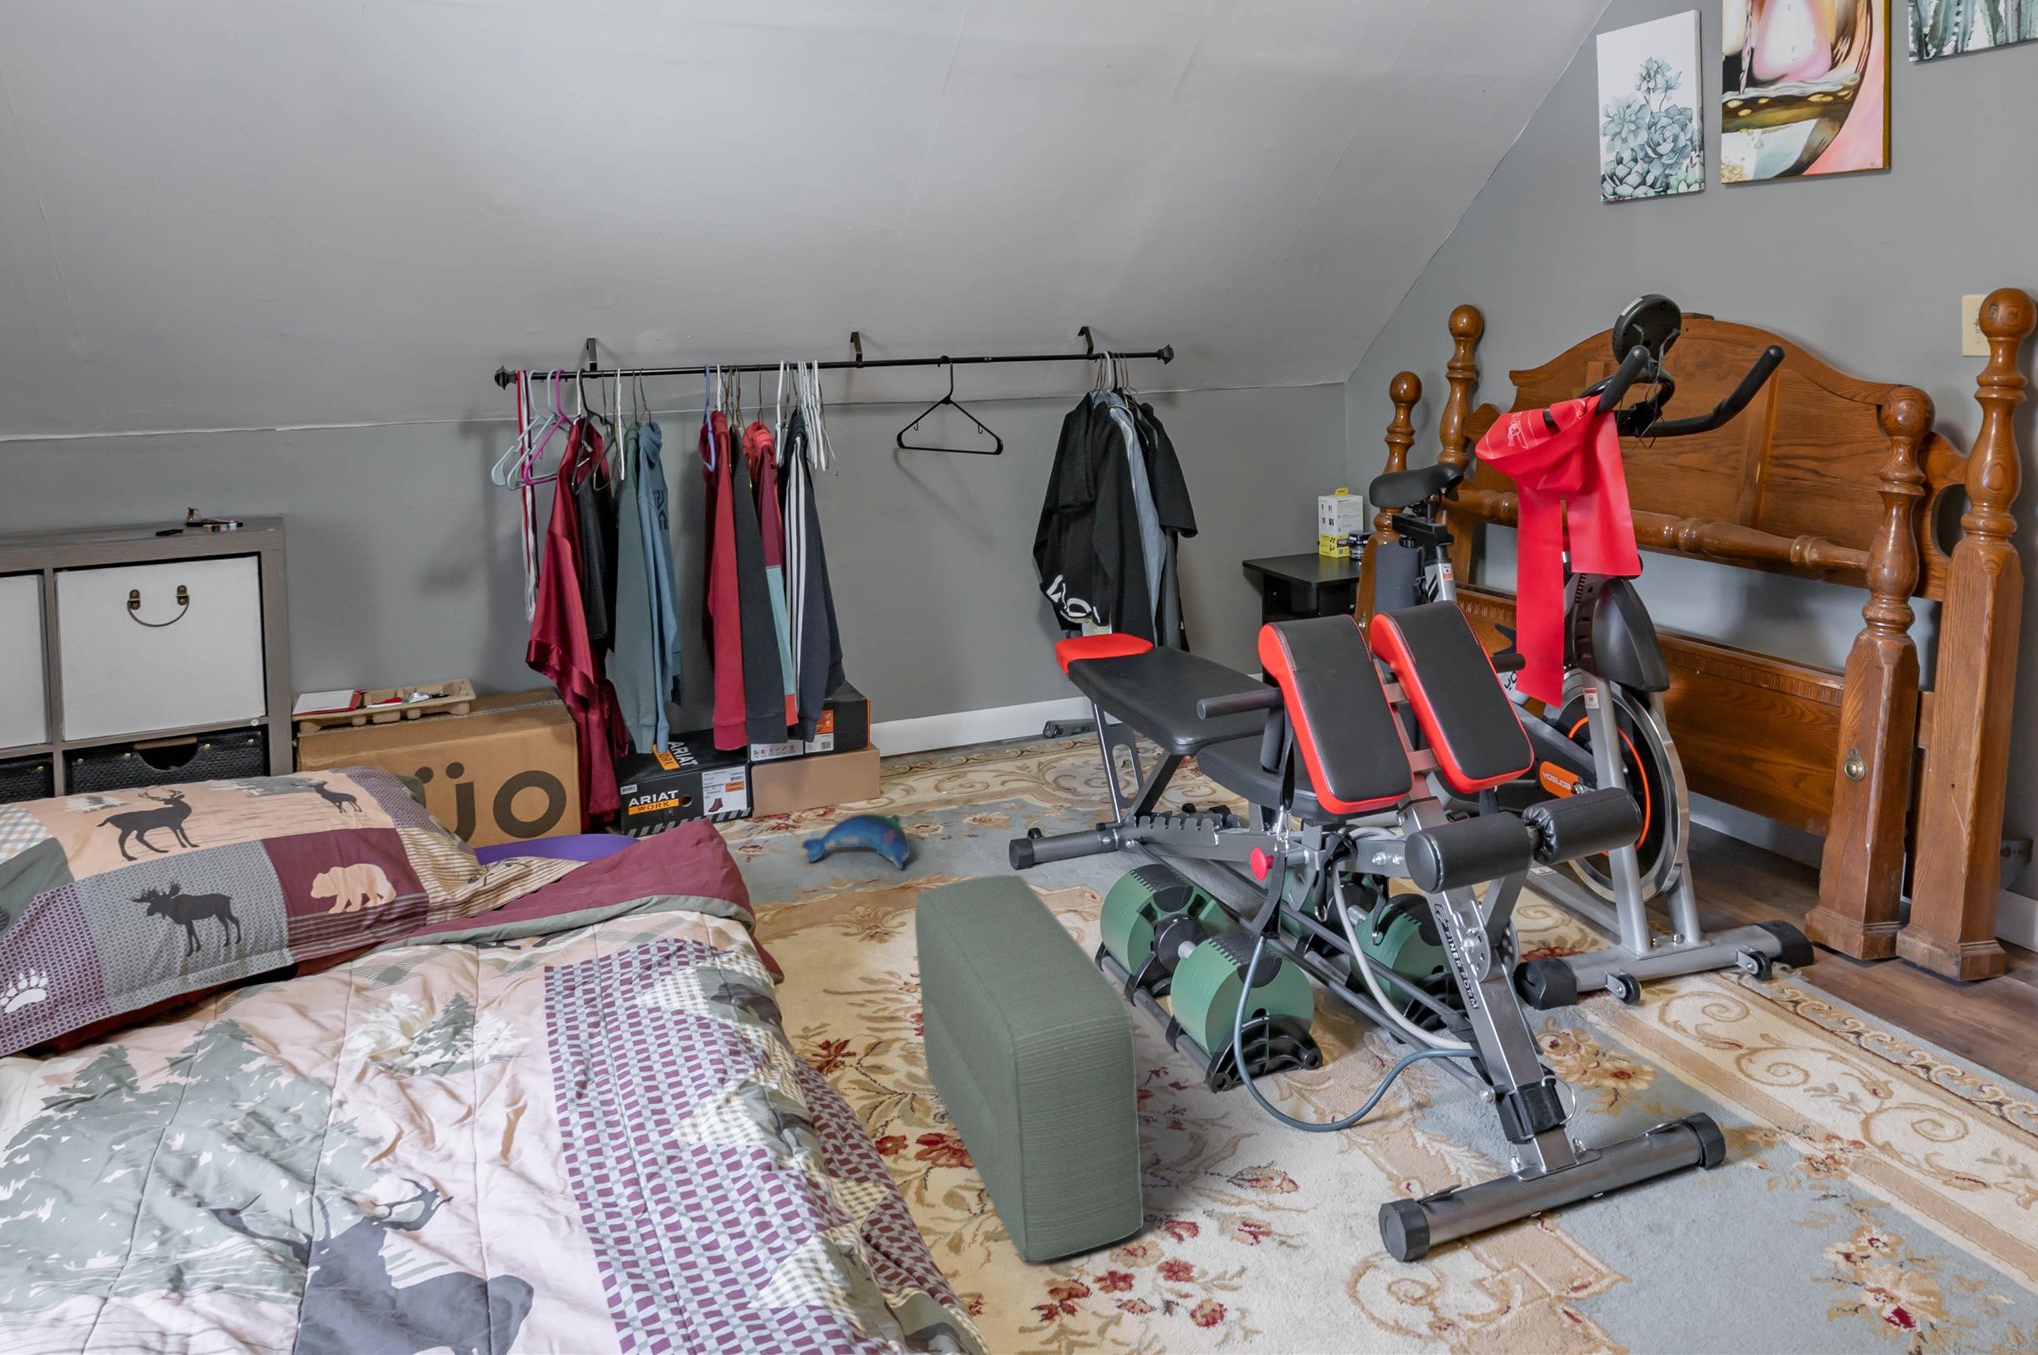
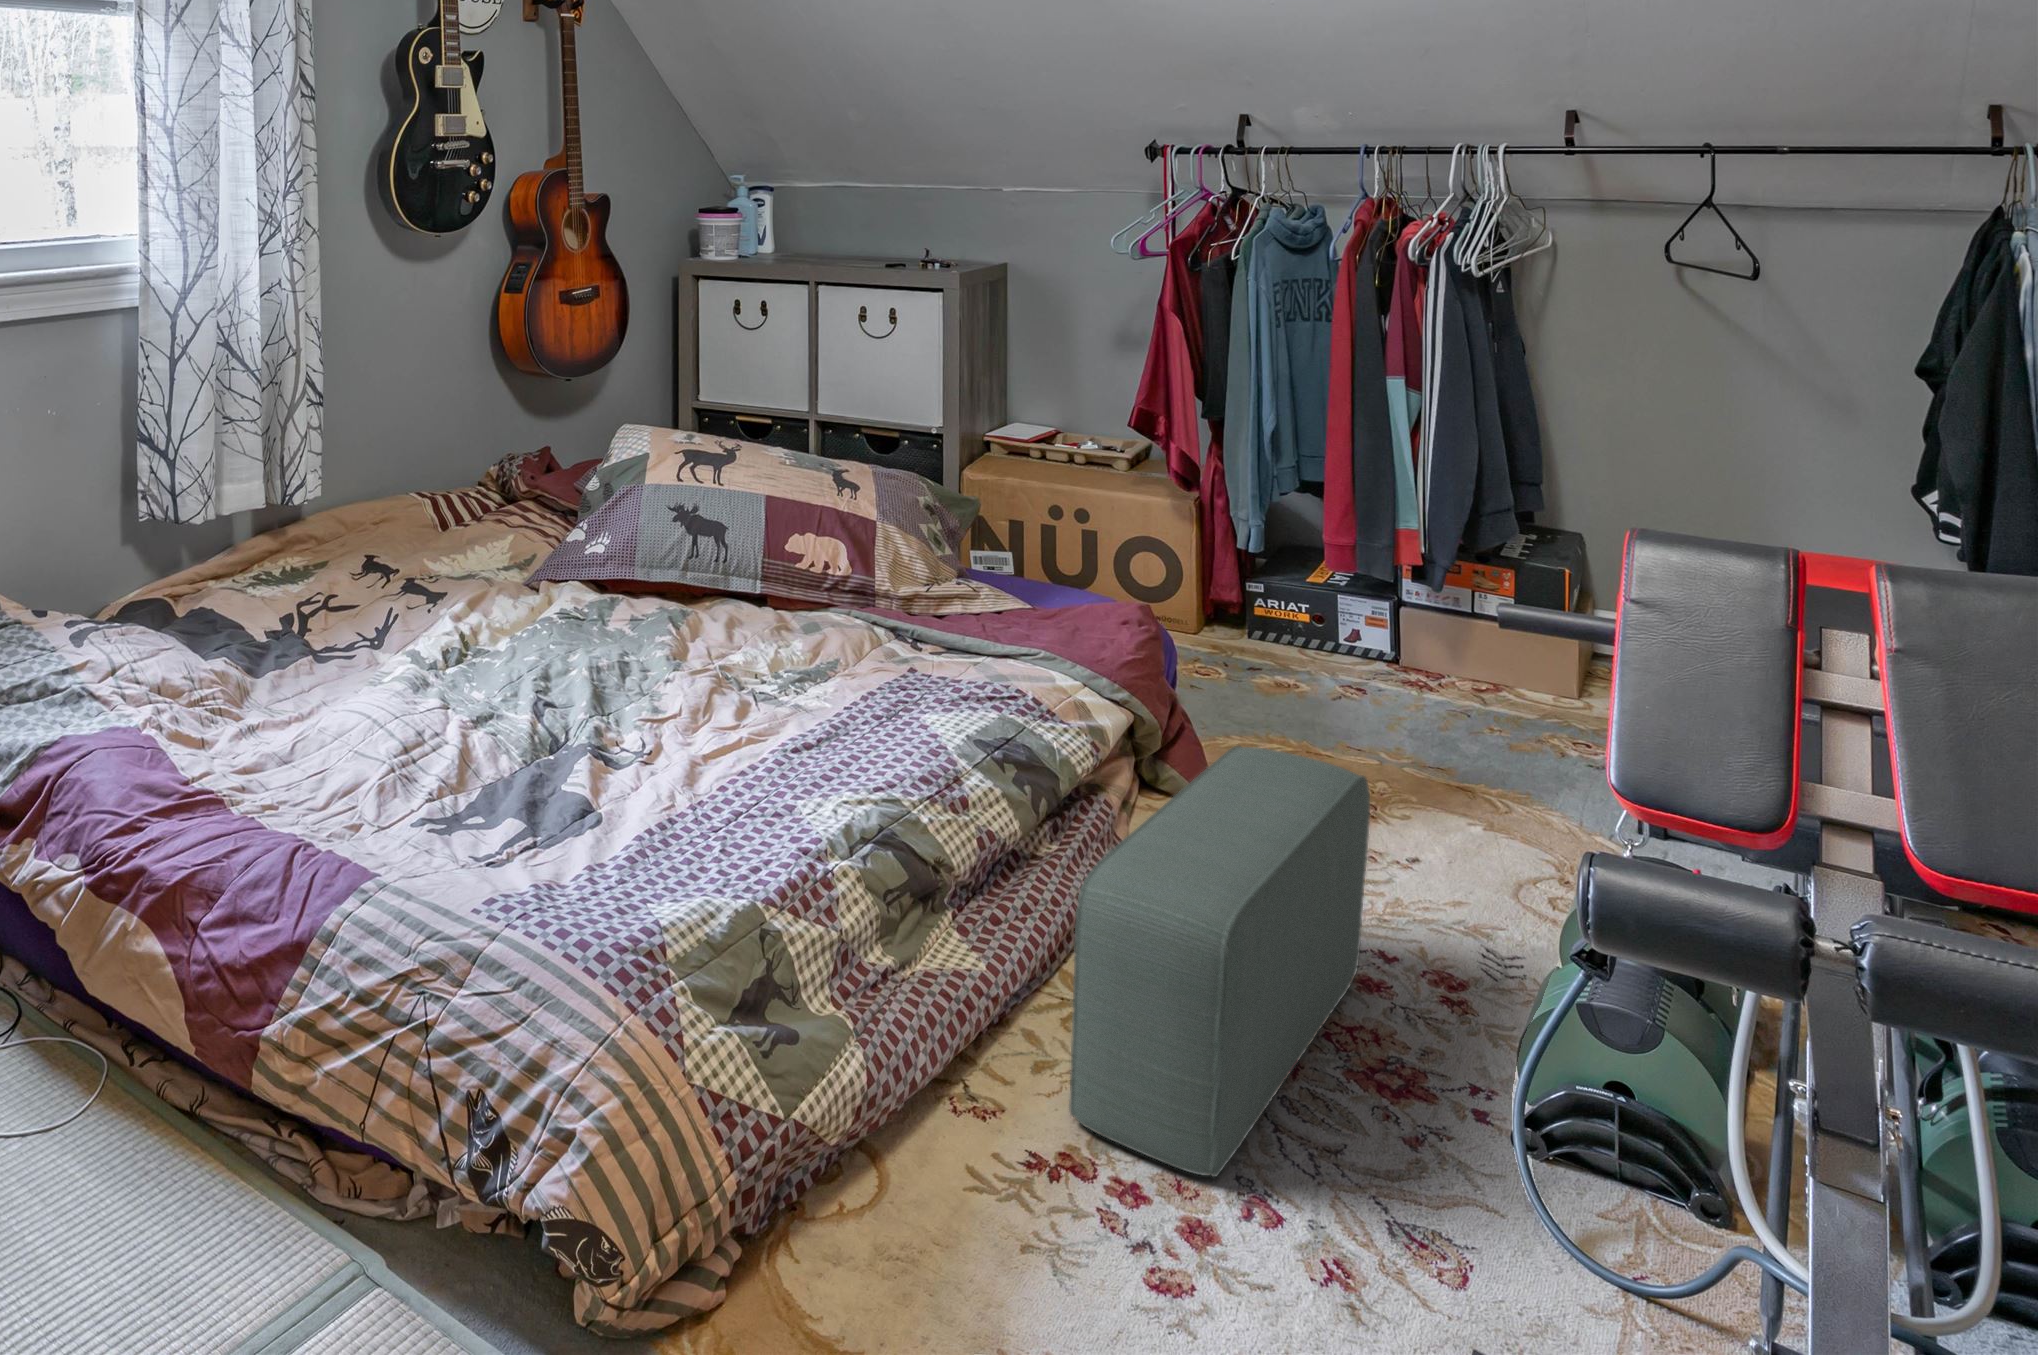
plush toy: present [801,814,910,868] -> none [1388,694,1516,769]

